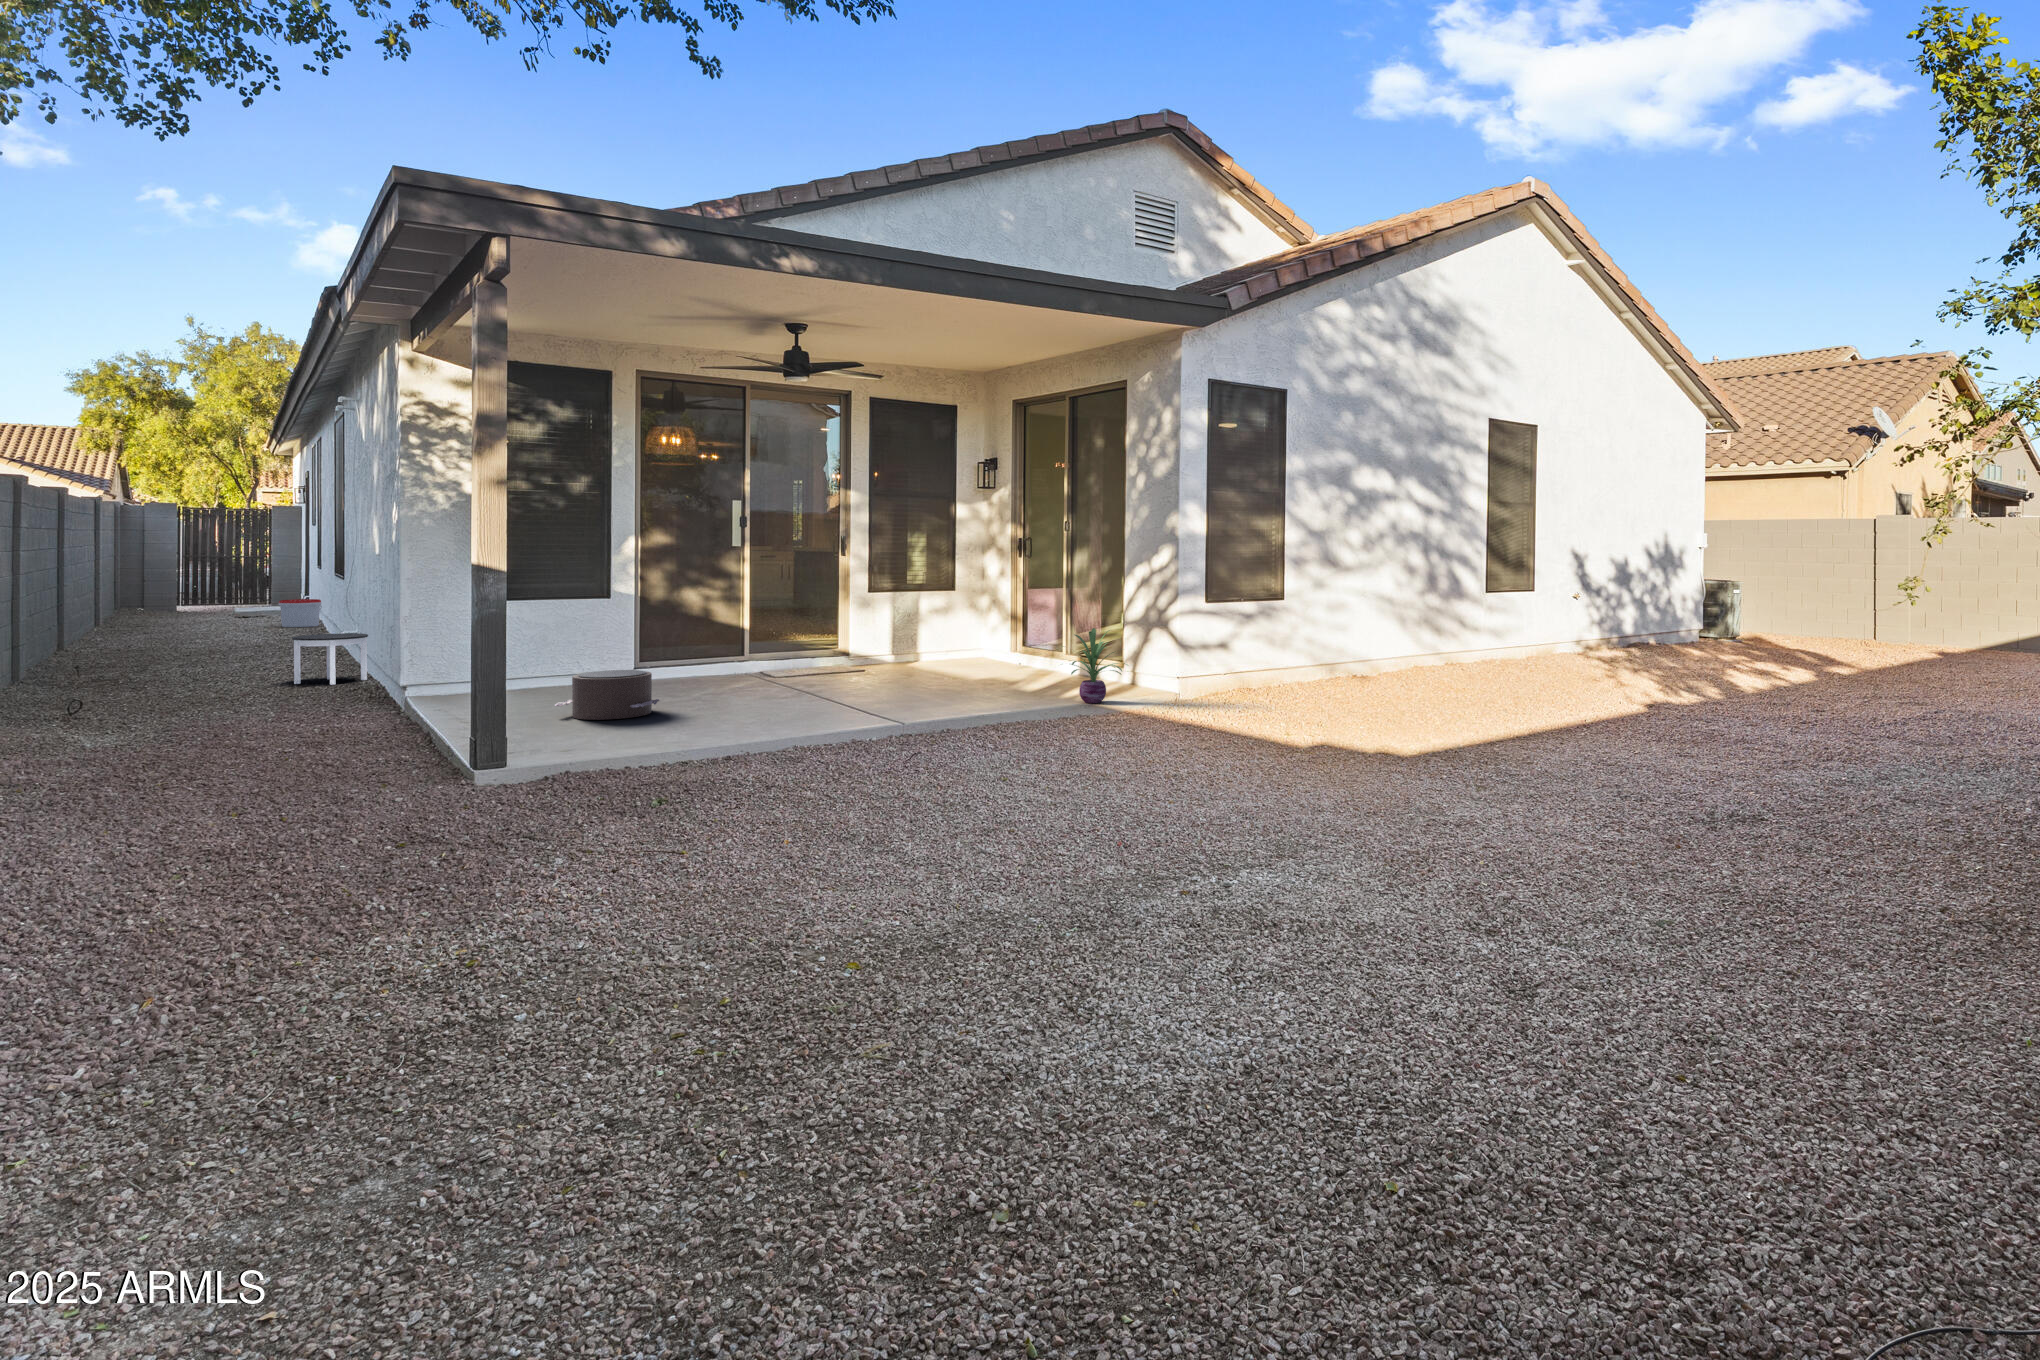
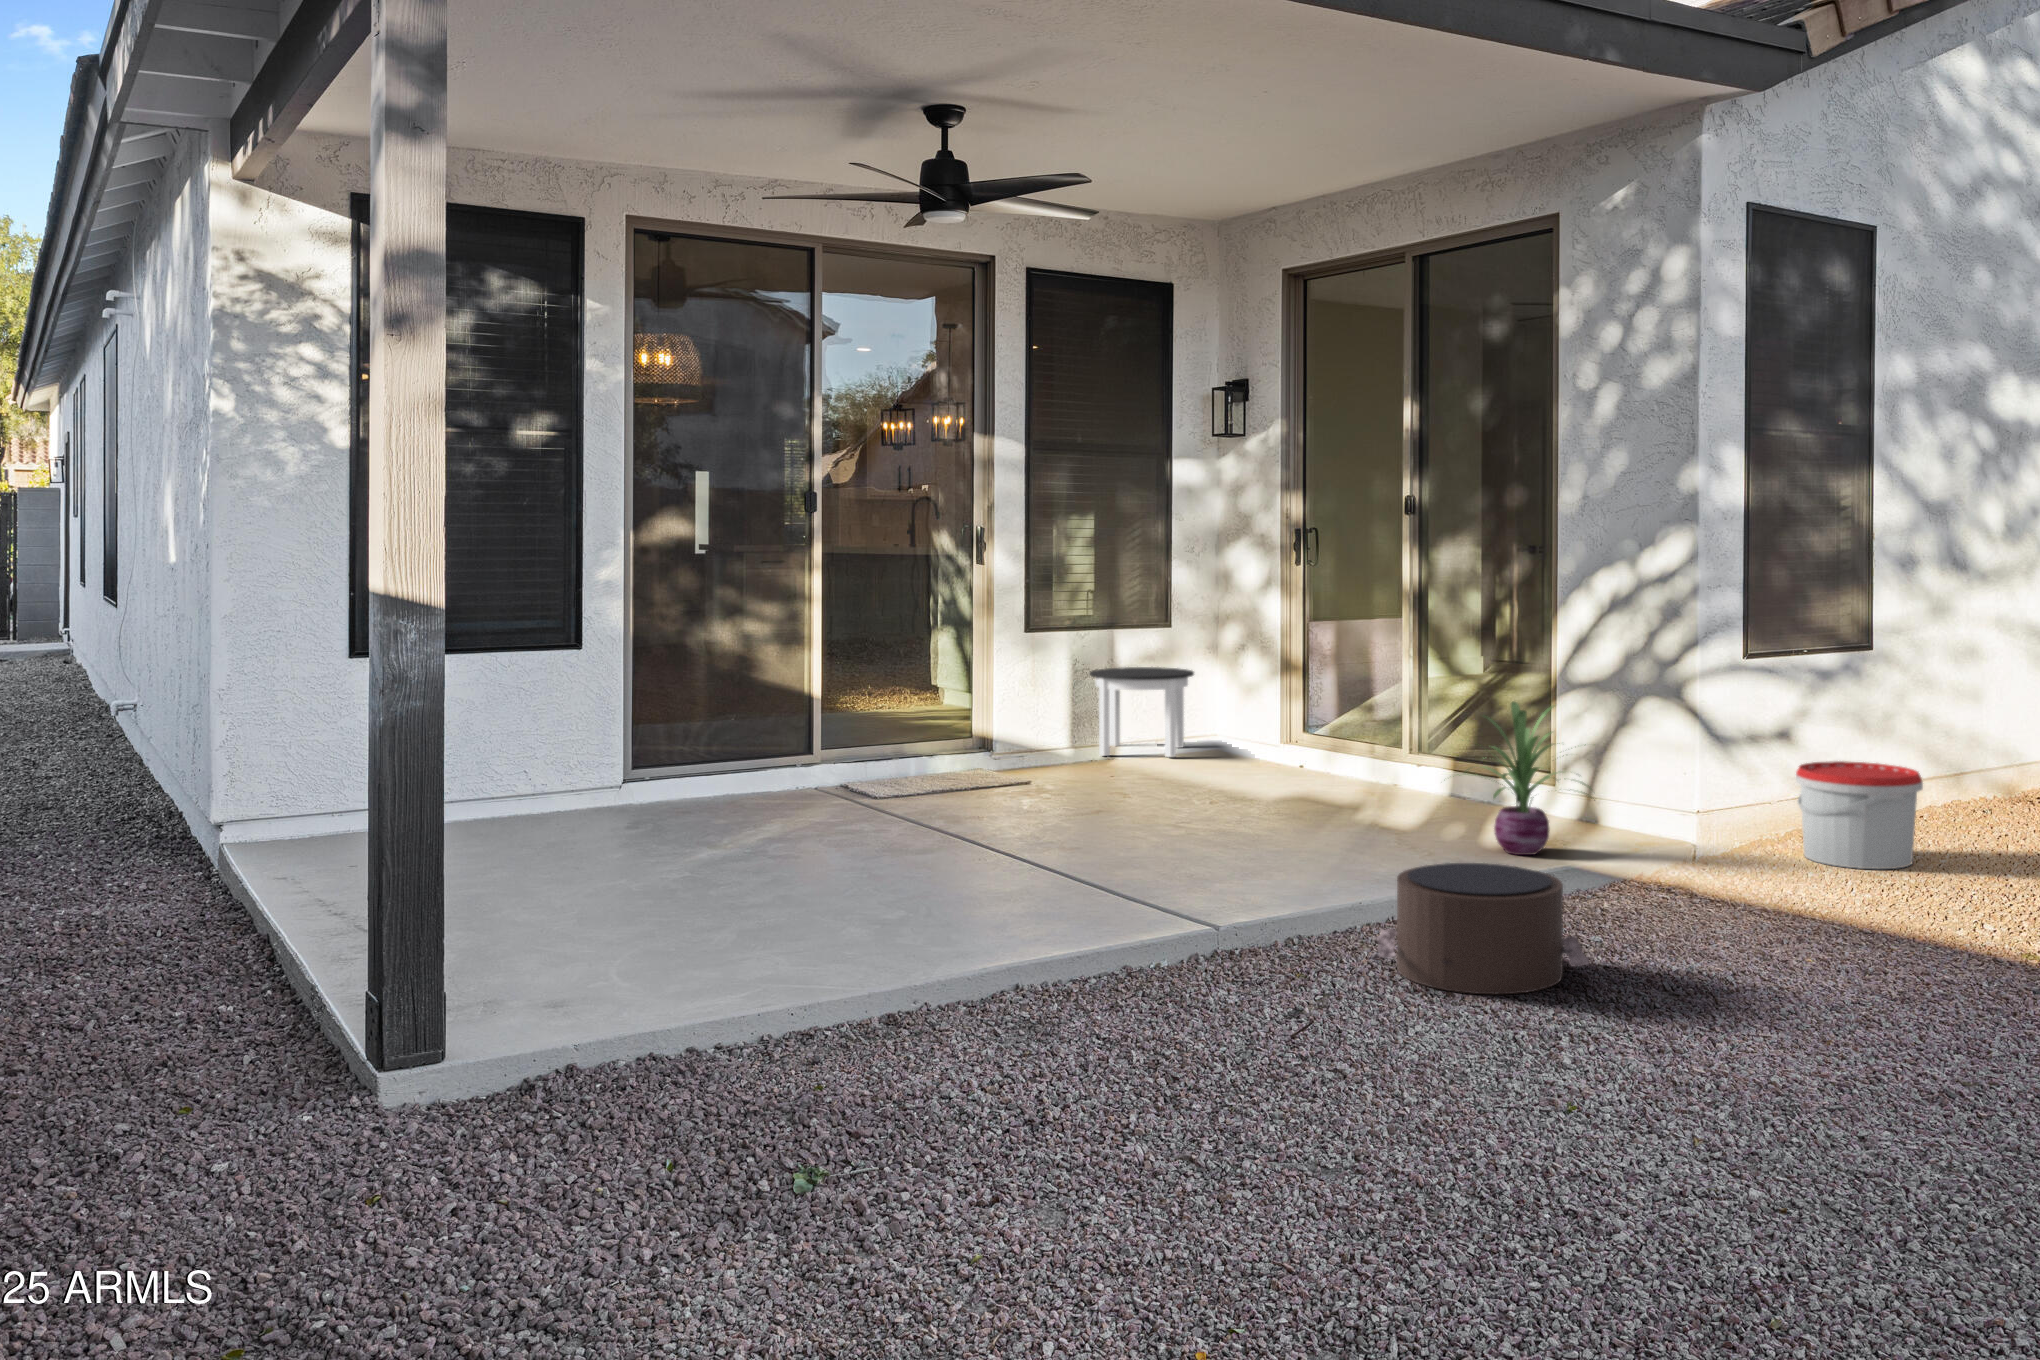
bucket: present [278,599,322,627] -> present [1796,761,1923,869]
round table: present [292,633,368,685] -> present [1090,667,1194,757]
pouf: present [555,670,659,720] -> present [1377,863,1589,994]

